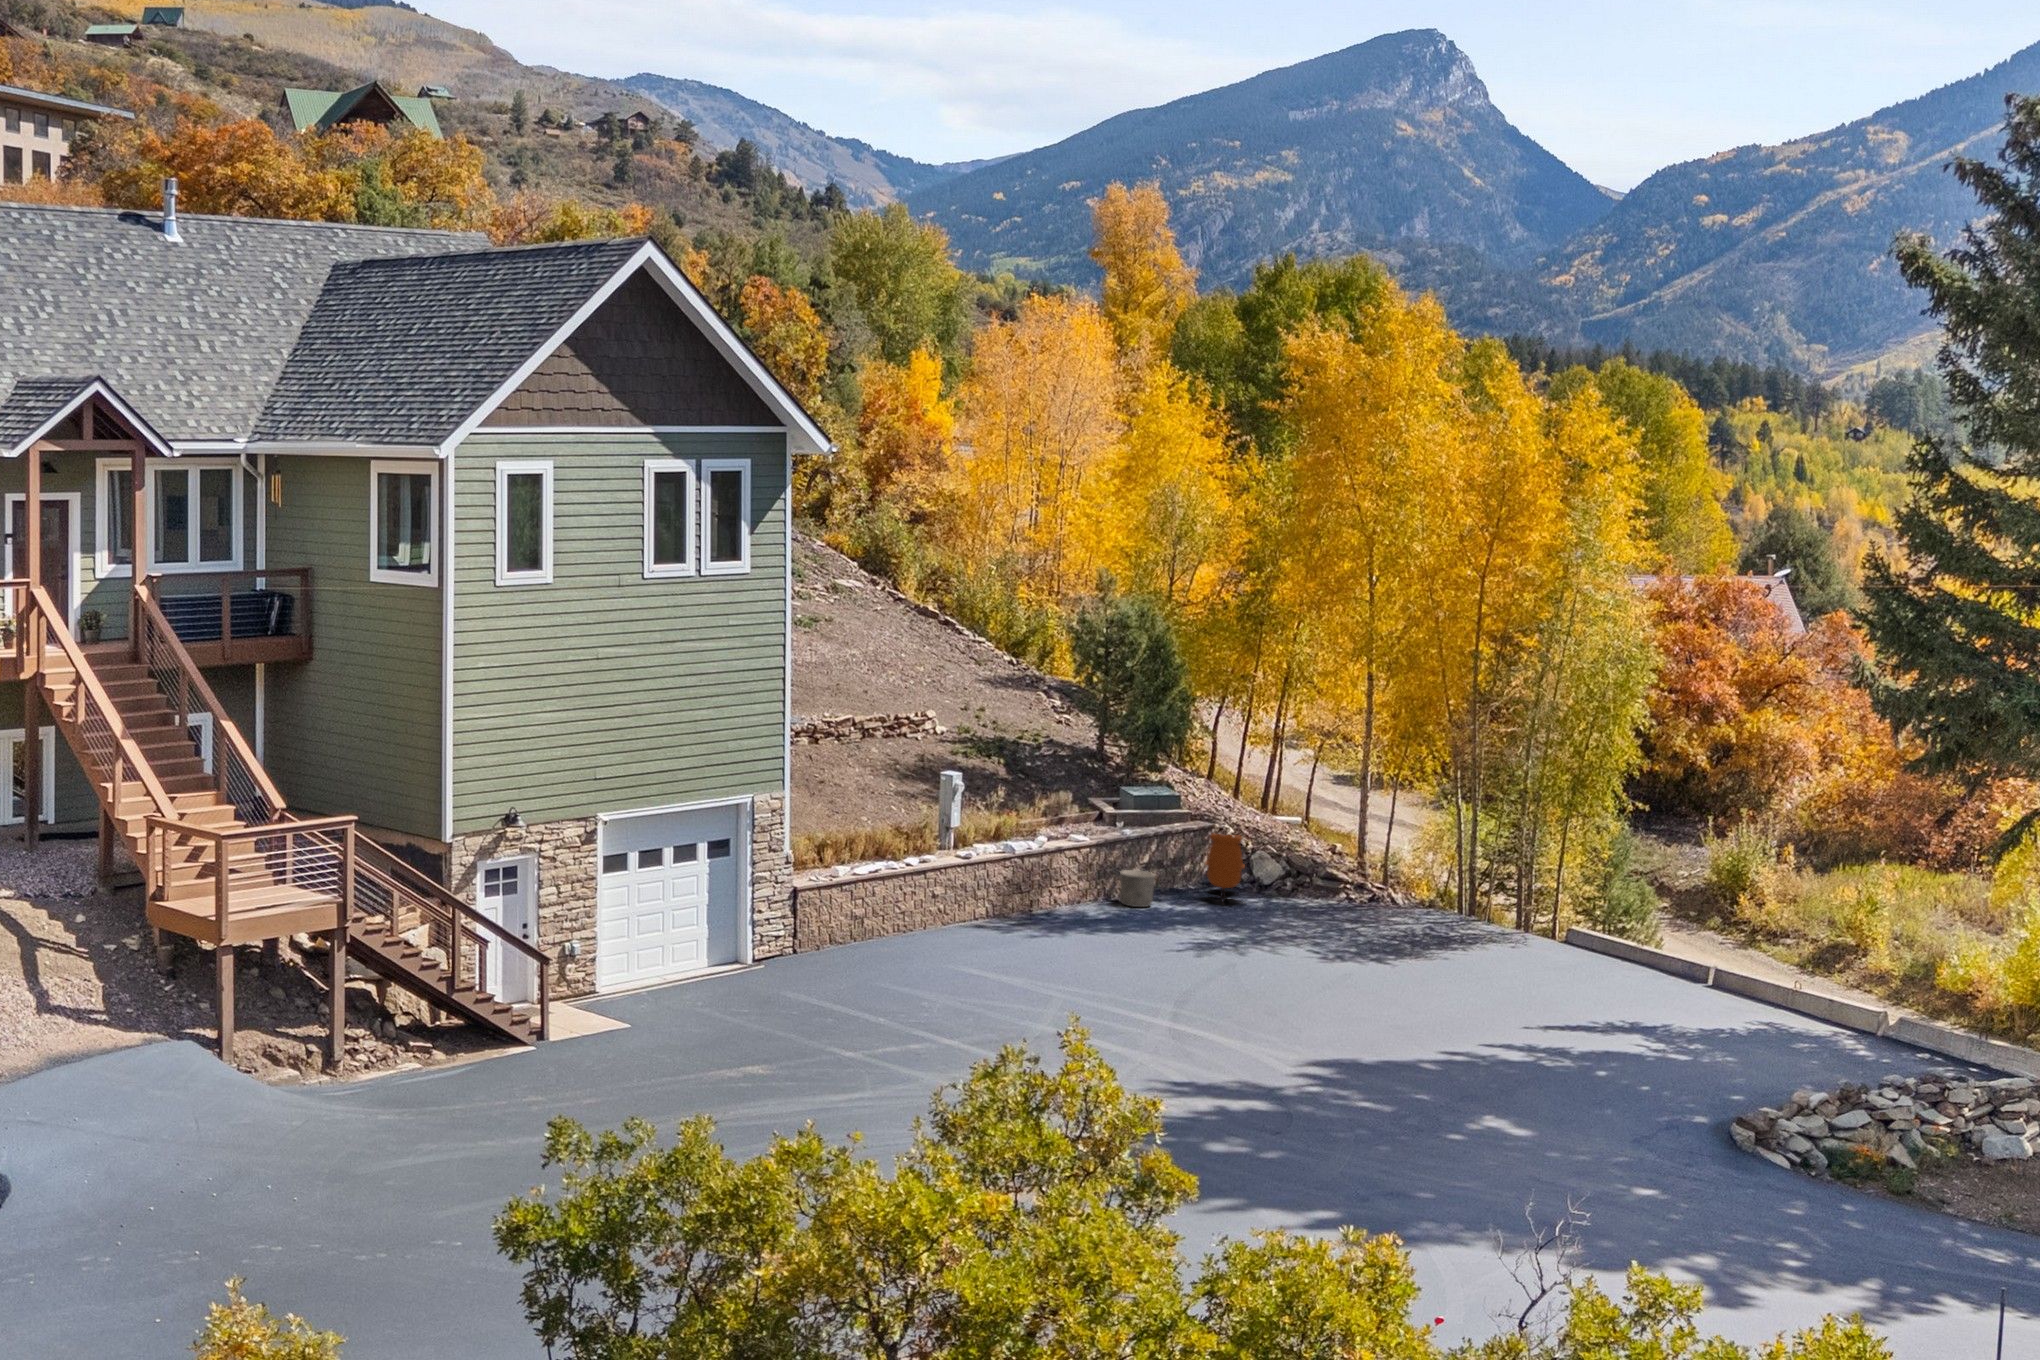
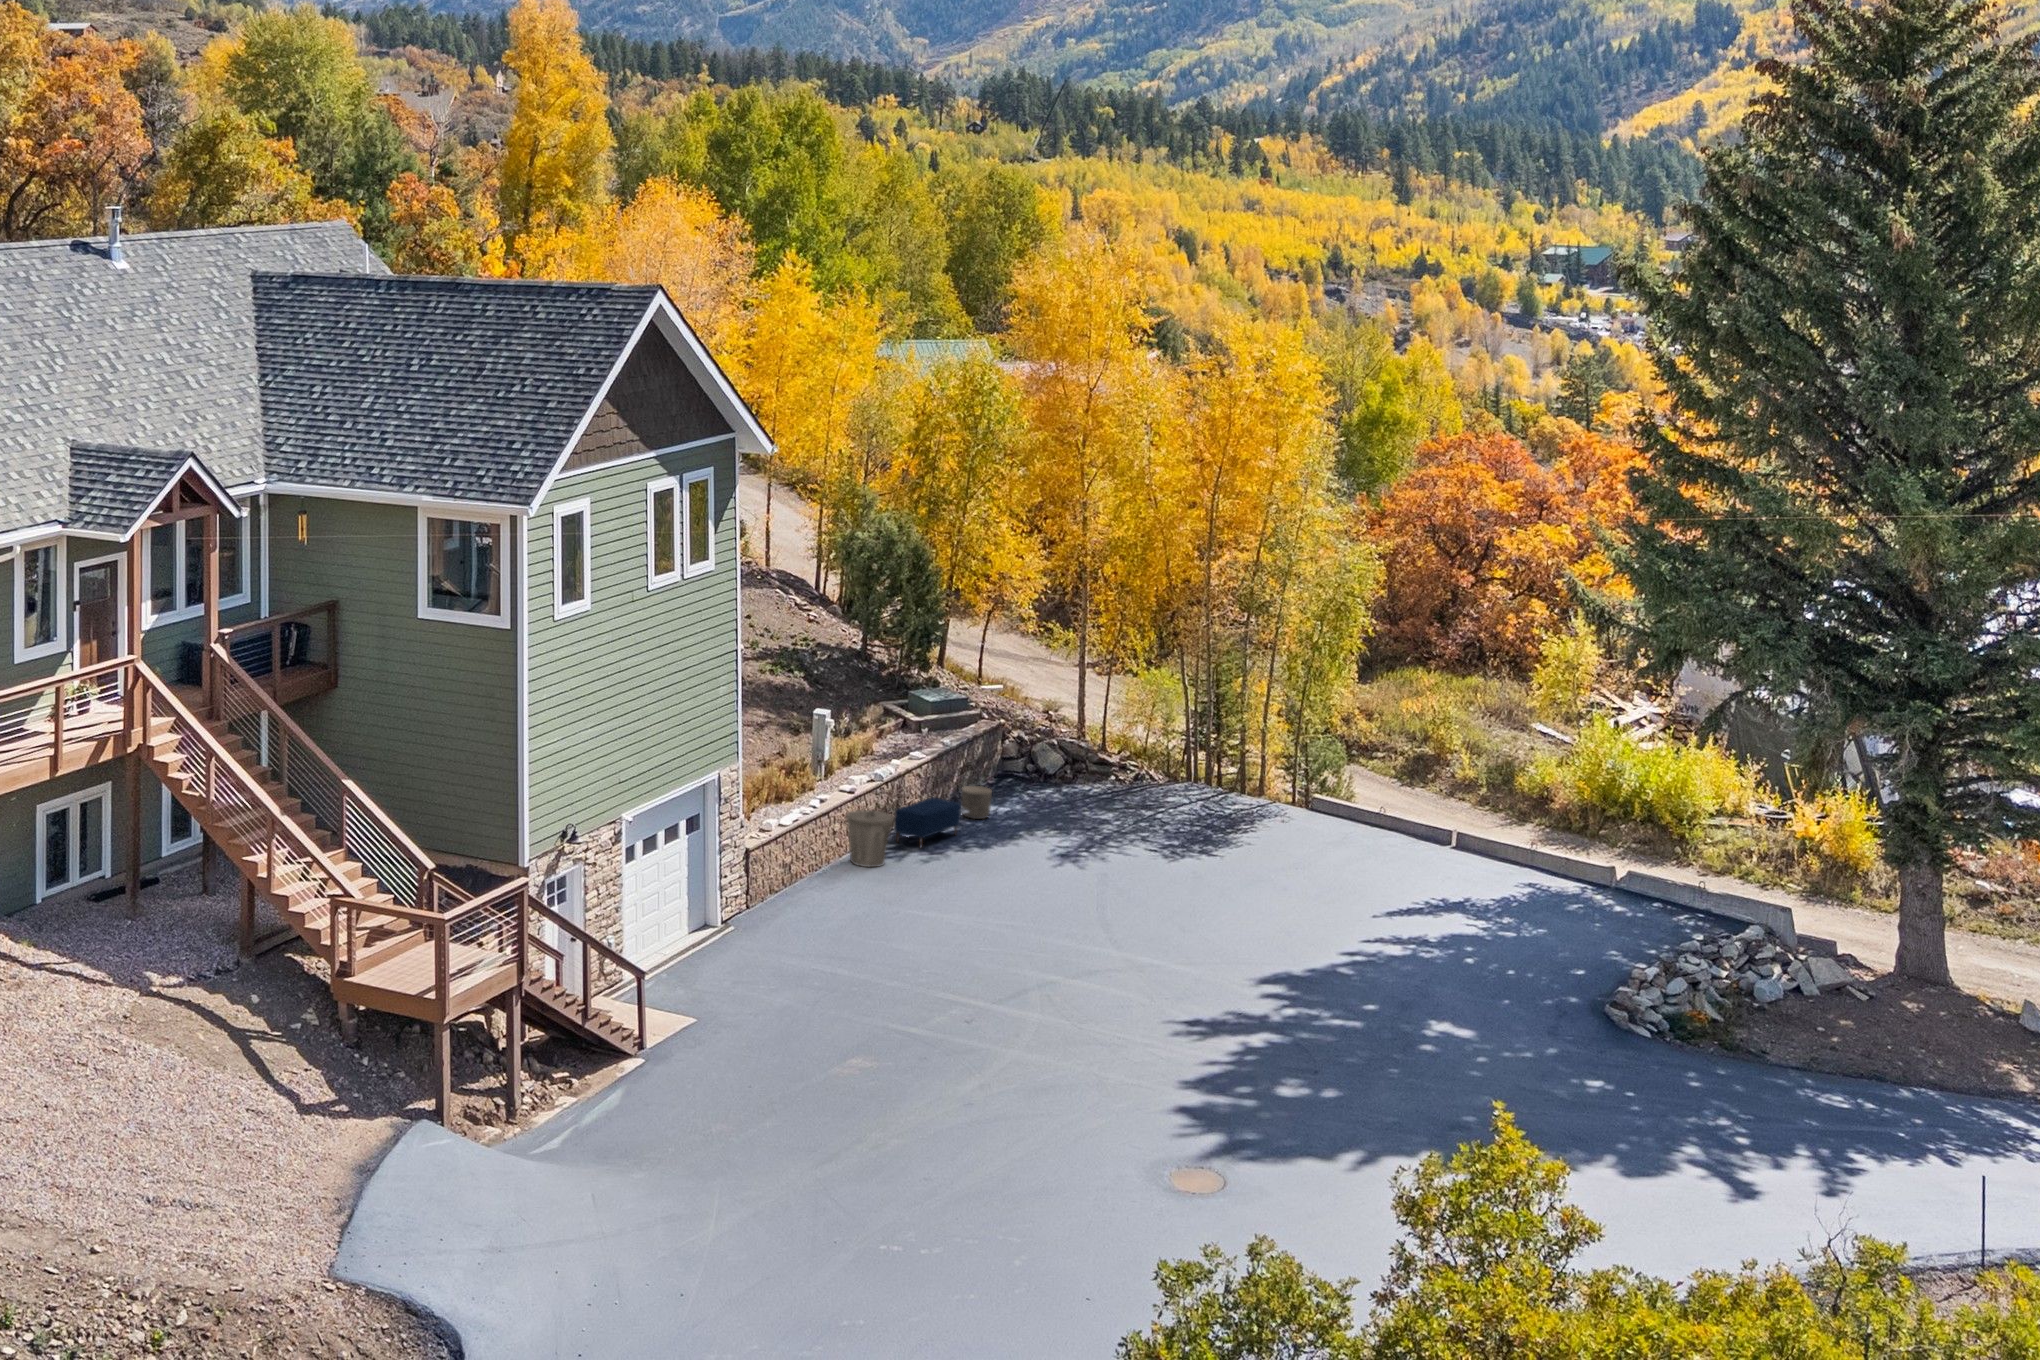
lounge chair: present [1205,834,1245,903] -> none [1016,750,1059,810]
trash can: none [933,869,988,934] -> present [846,810,894,867]
bench: none [1010,873,1098,924] -> present [894,797,961,847]

